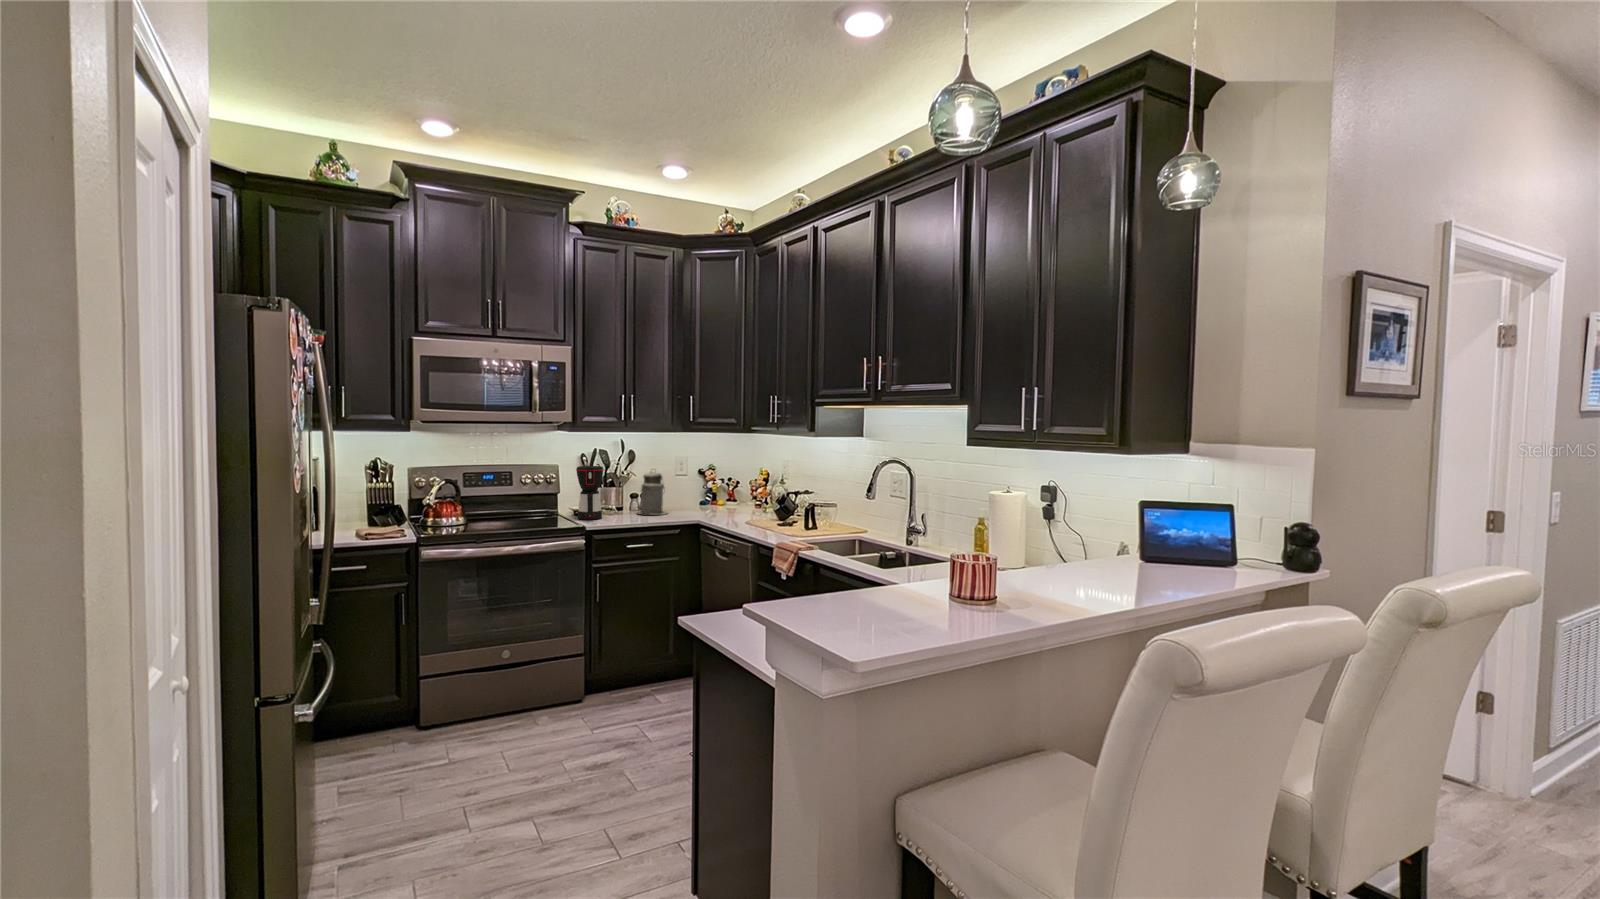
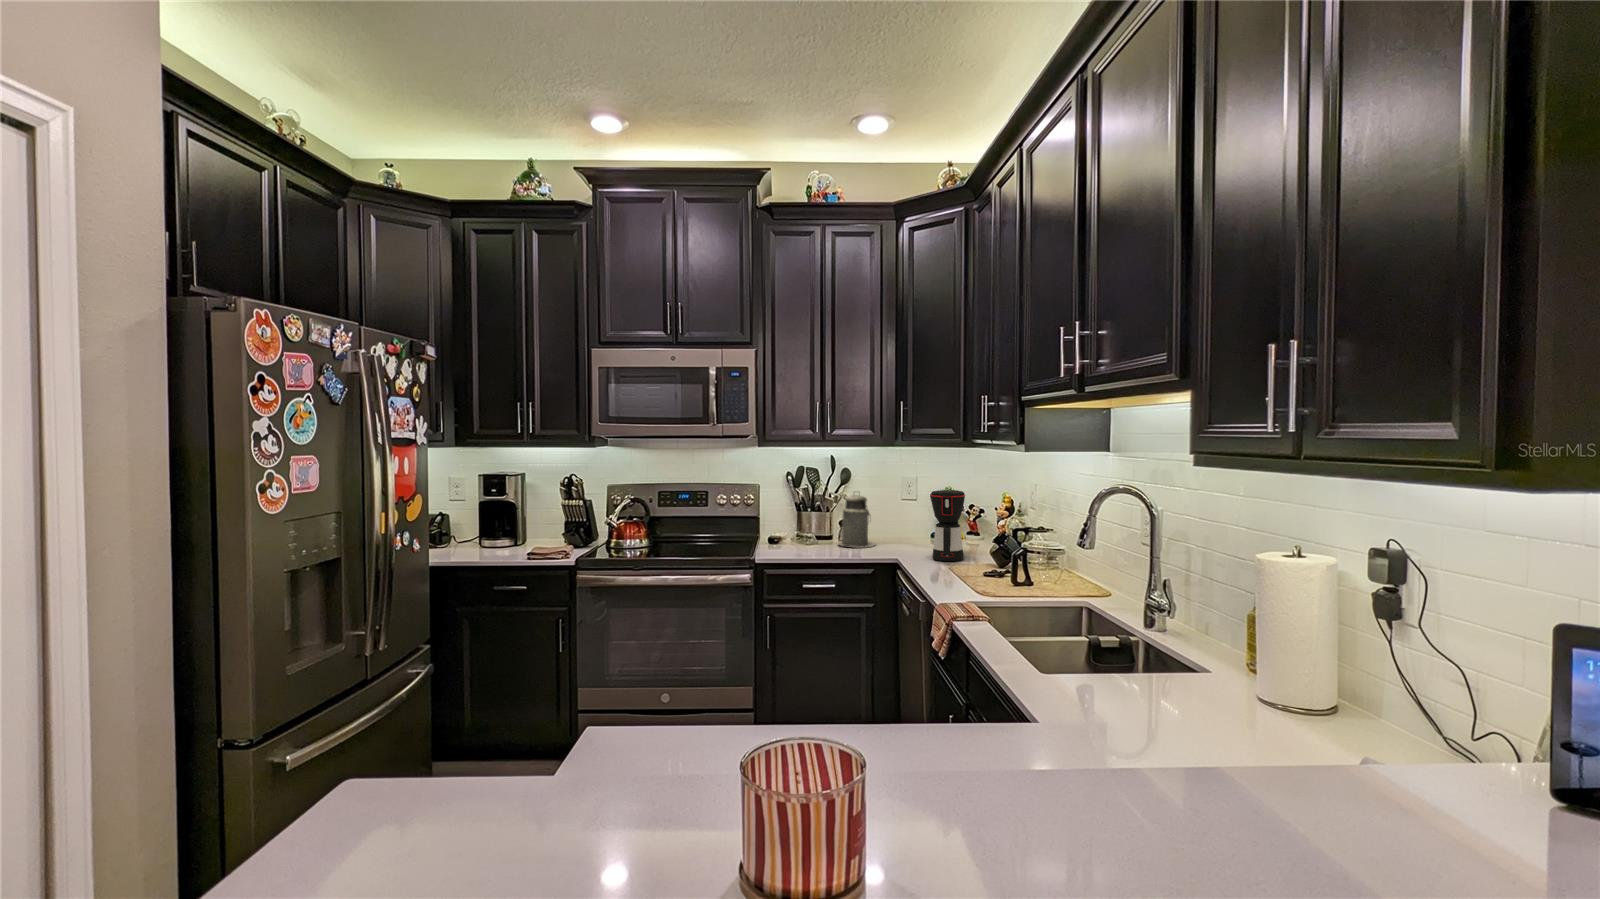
coffee maker: present [576,466,604,520] -> present [930,490,965,561]

